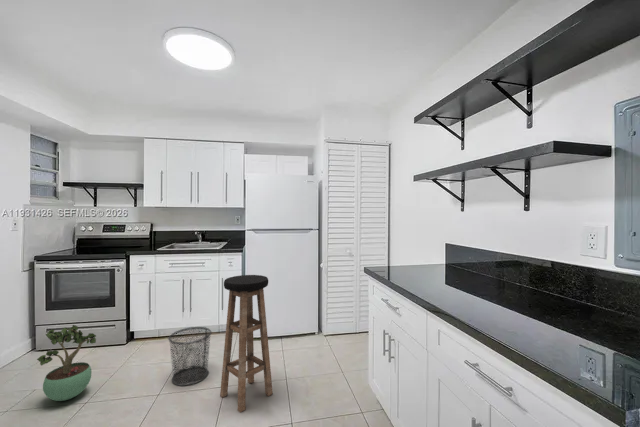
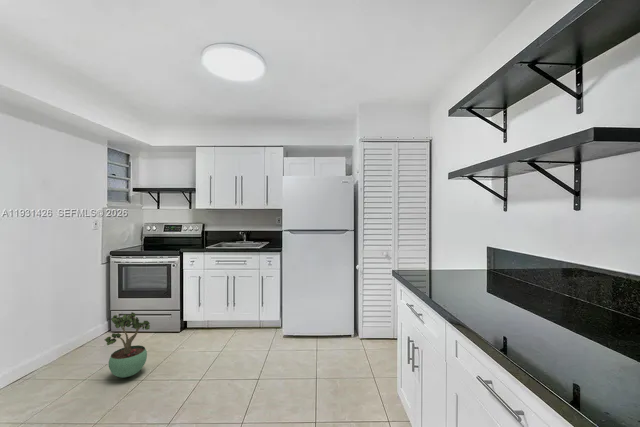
bar stool: present [220,275,273,412] -> none [253,274,302,407]
waste bin: present [169,327,211,386] -> none [210,321,248,375]

